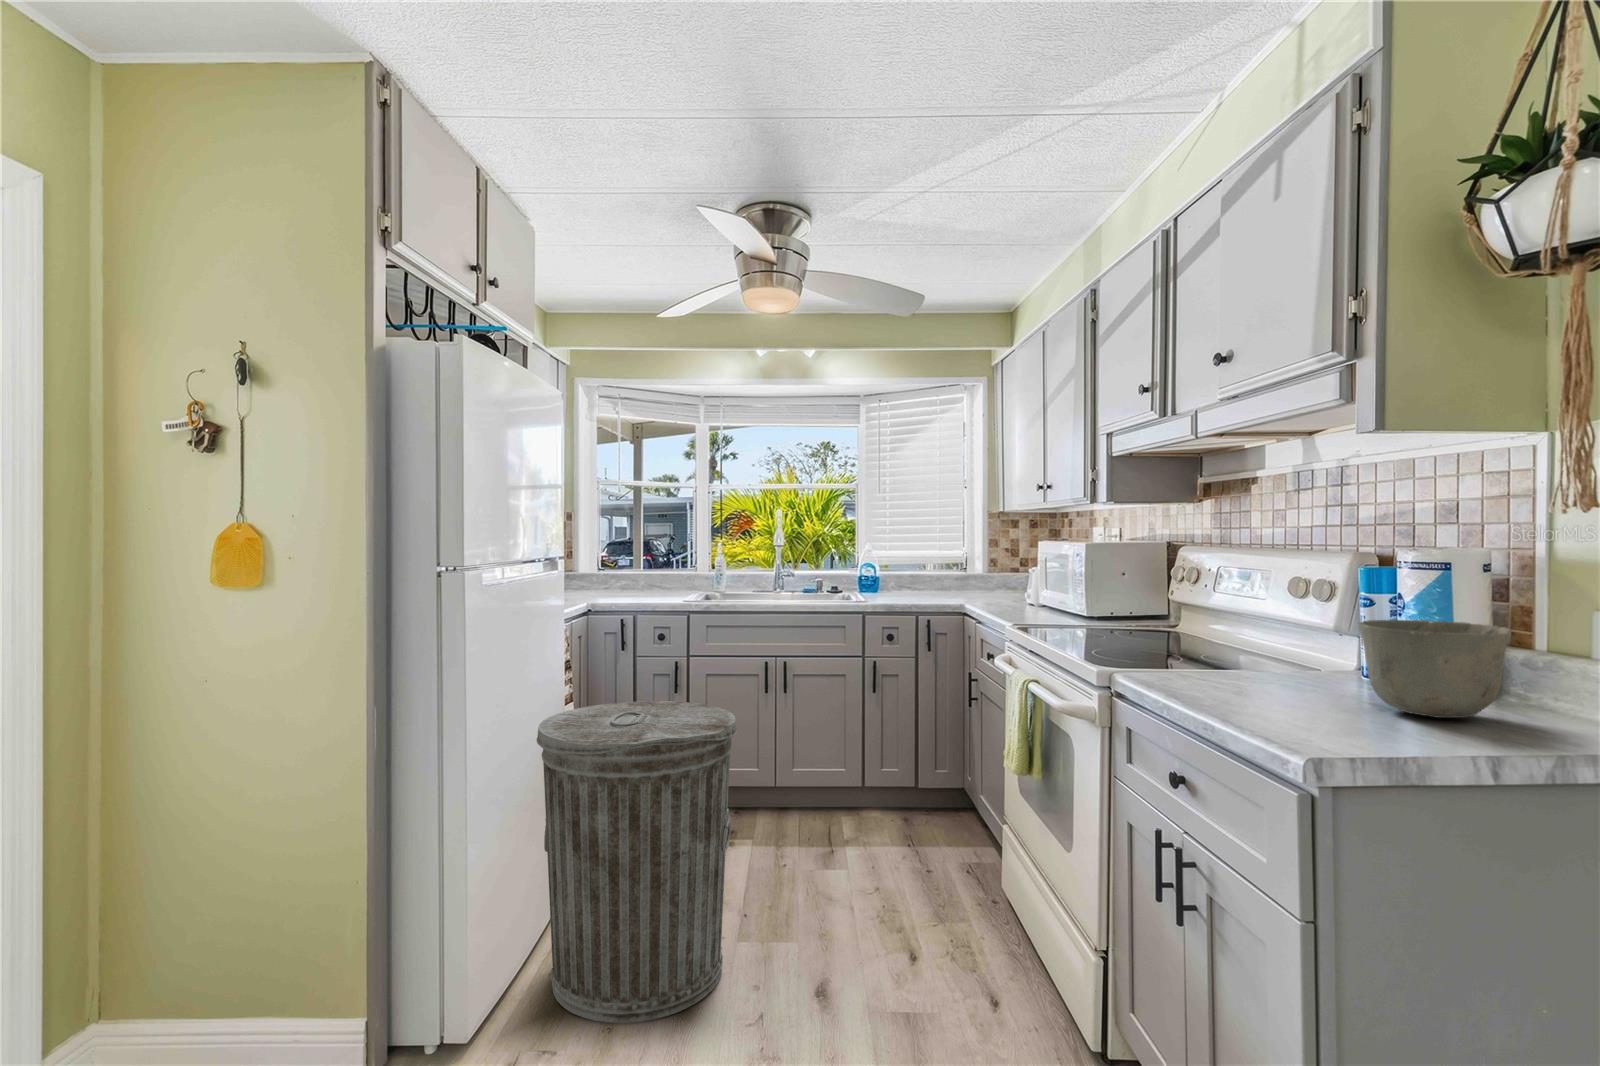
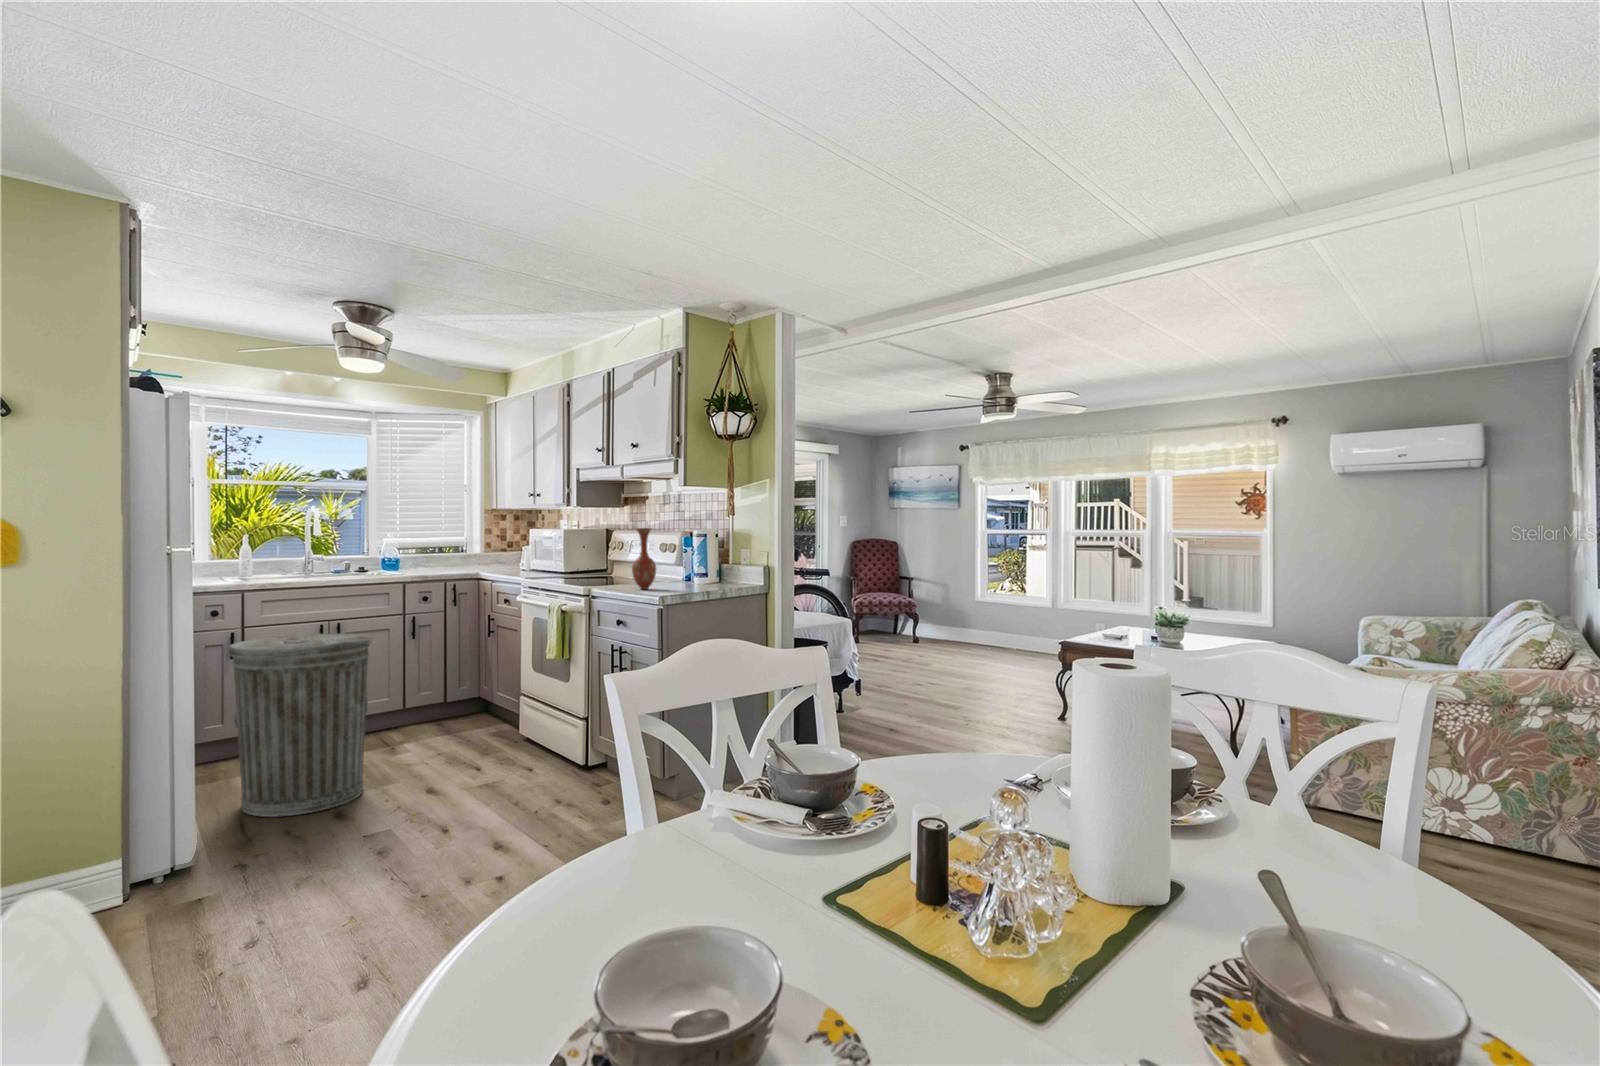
vase: none [1219,546,1290,704] -> present [632,528,656,589]
ceramic bowl: present [1358,620,1511,718] -> none [679,555,722,588]

